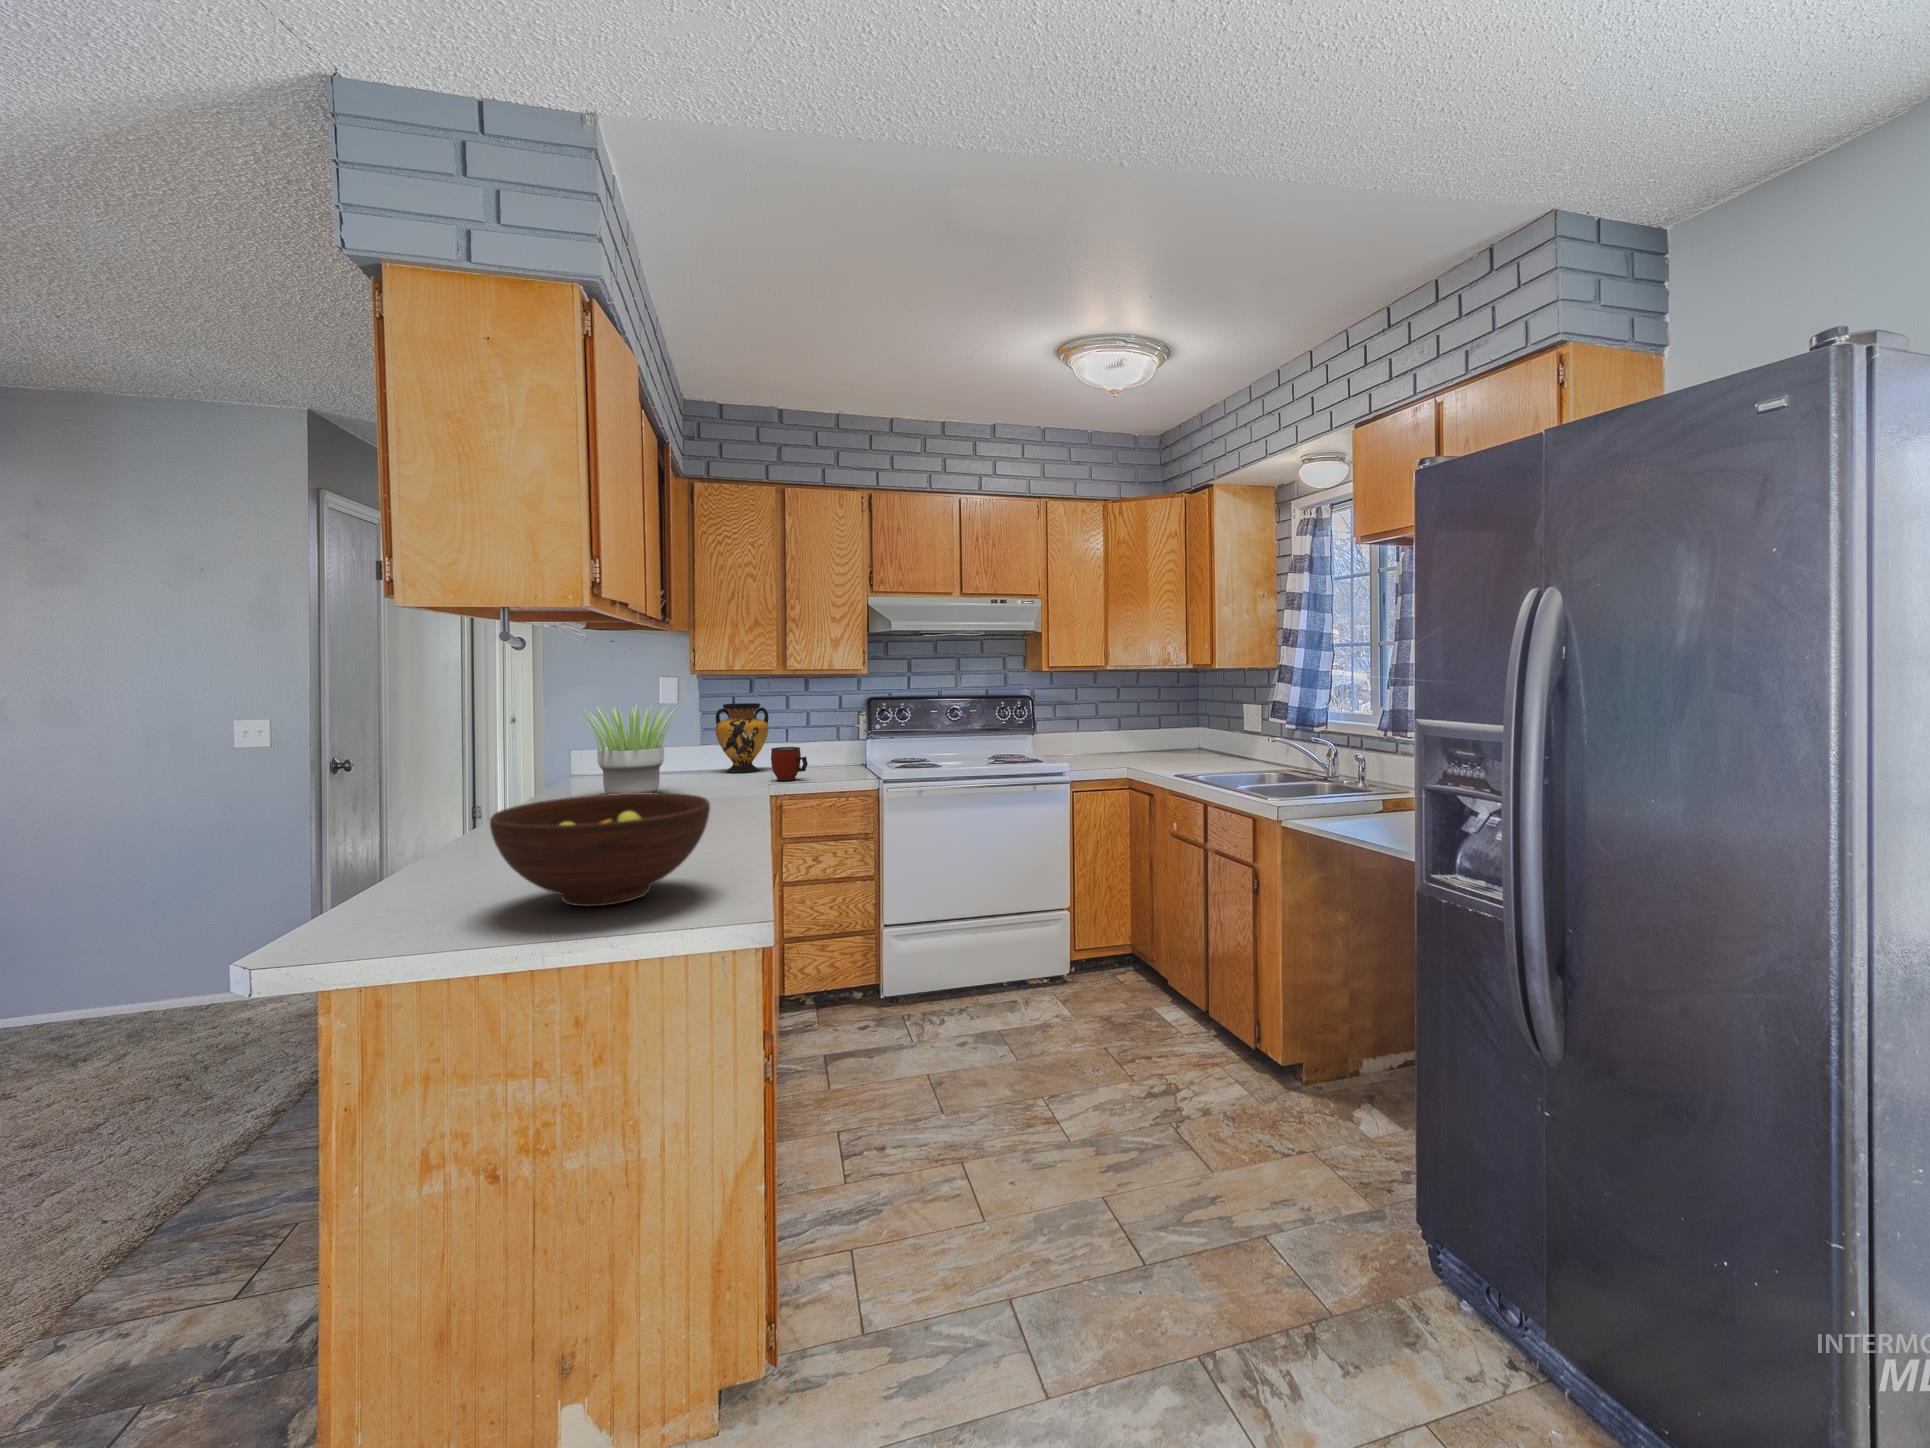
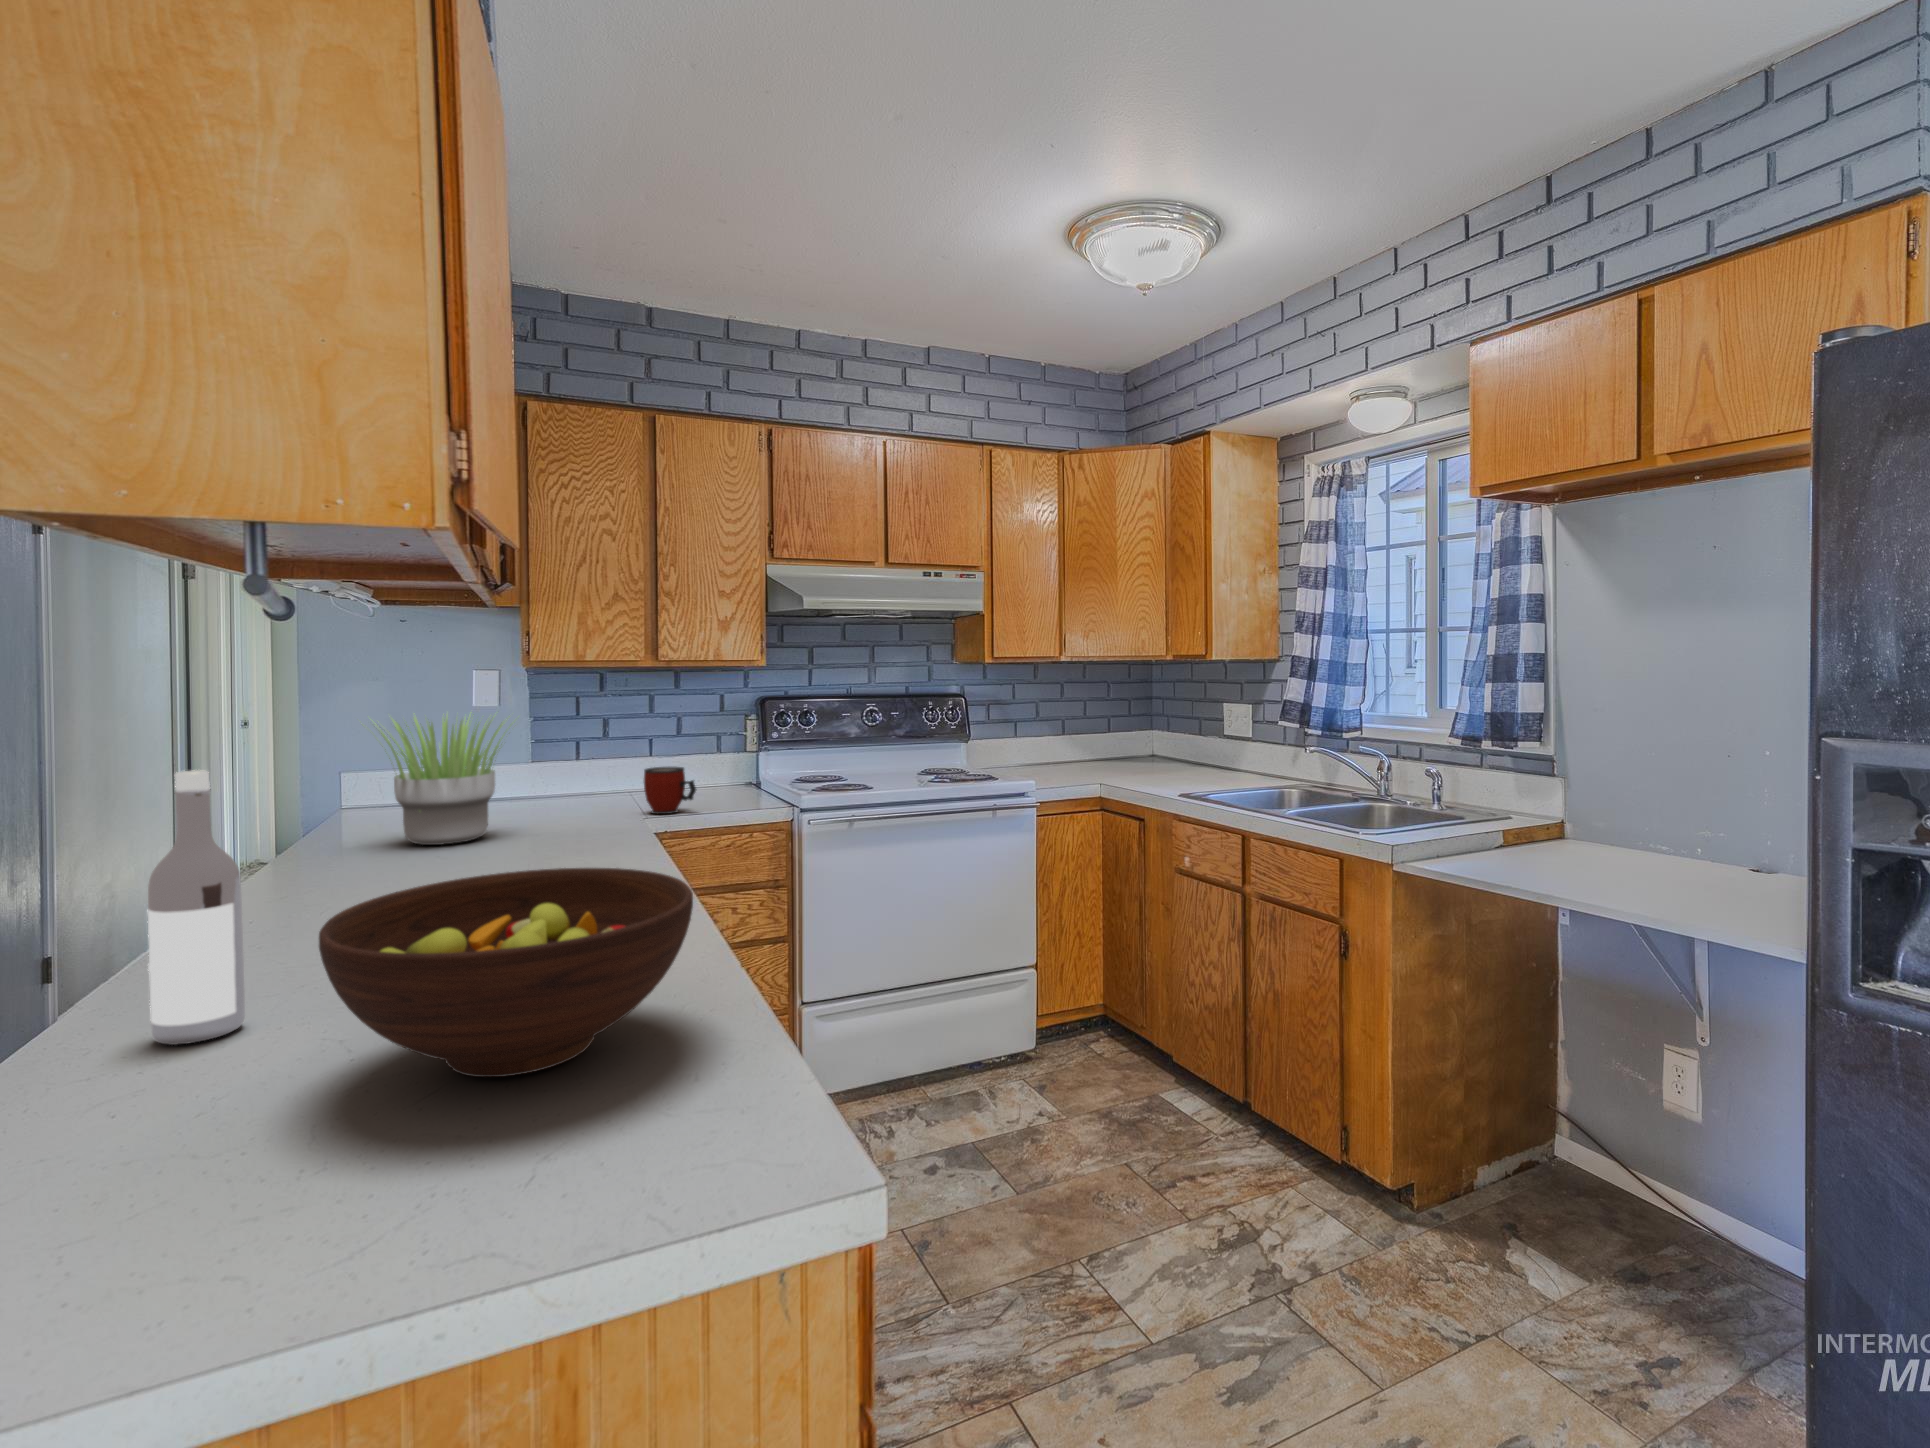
vase: present [715,703,769,773] -> none [552,706,627,801]
wine bottle: none [416,729,467,887] -> present [148,770,245,1045]

